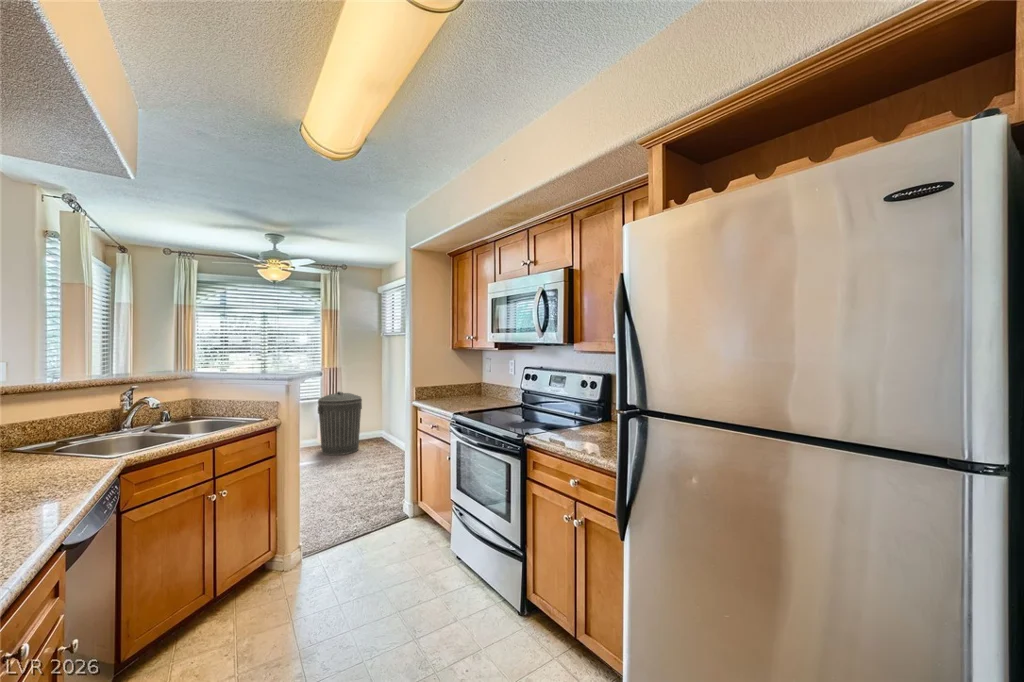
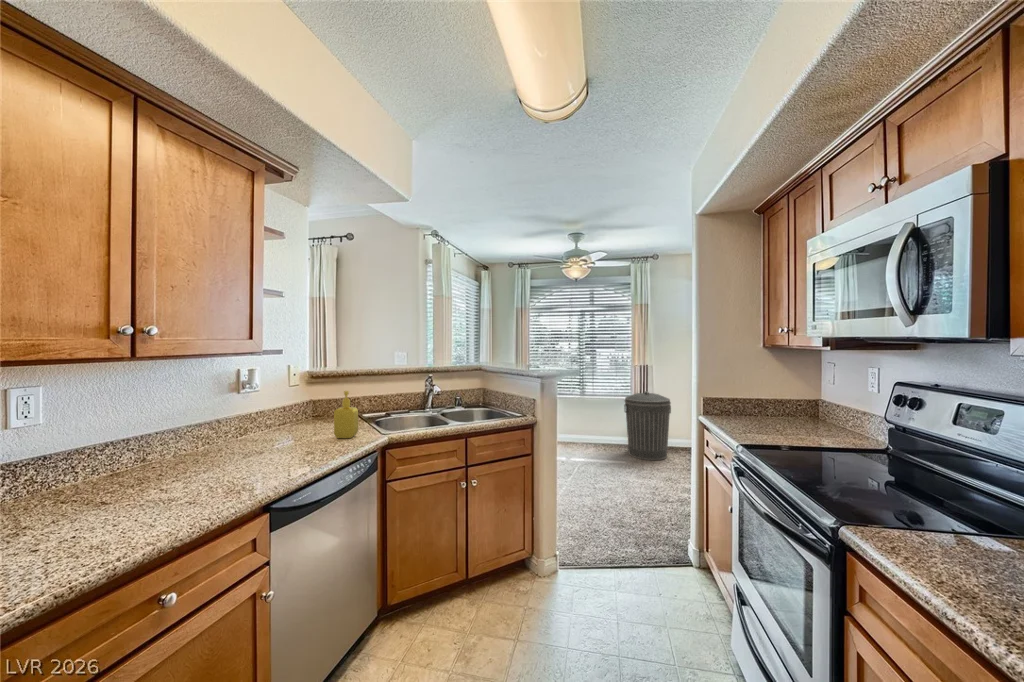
soap dispenser: none [24,412,64,476] -> present [334,391,358,438]

